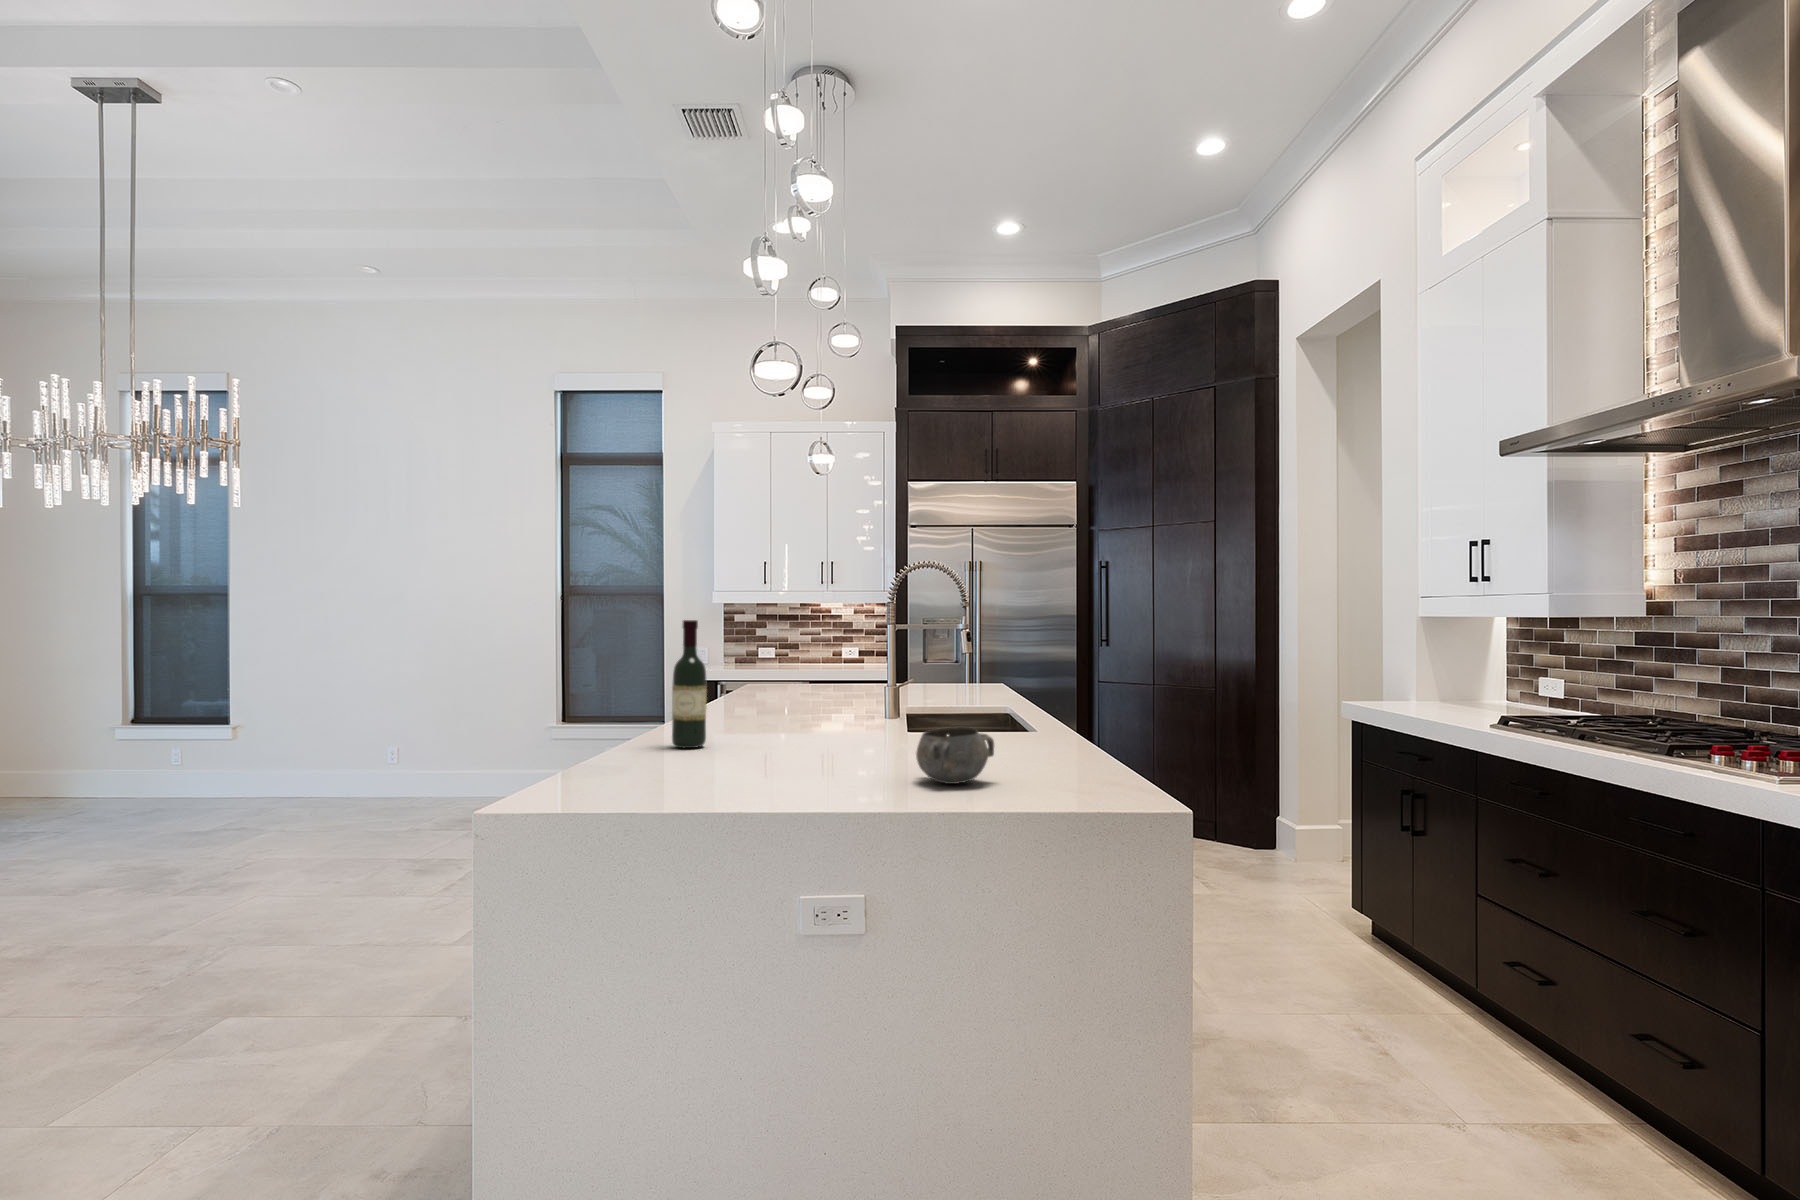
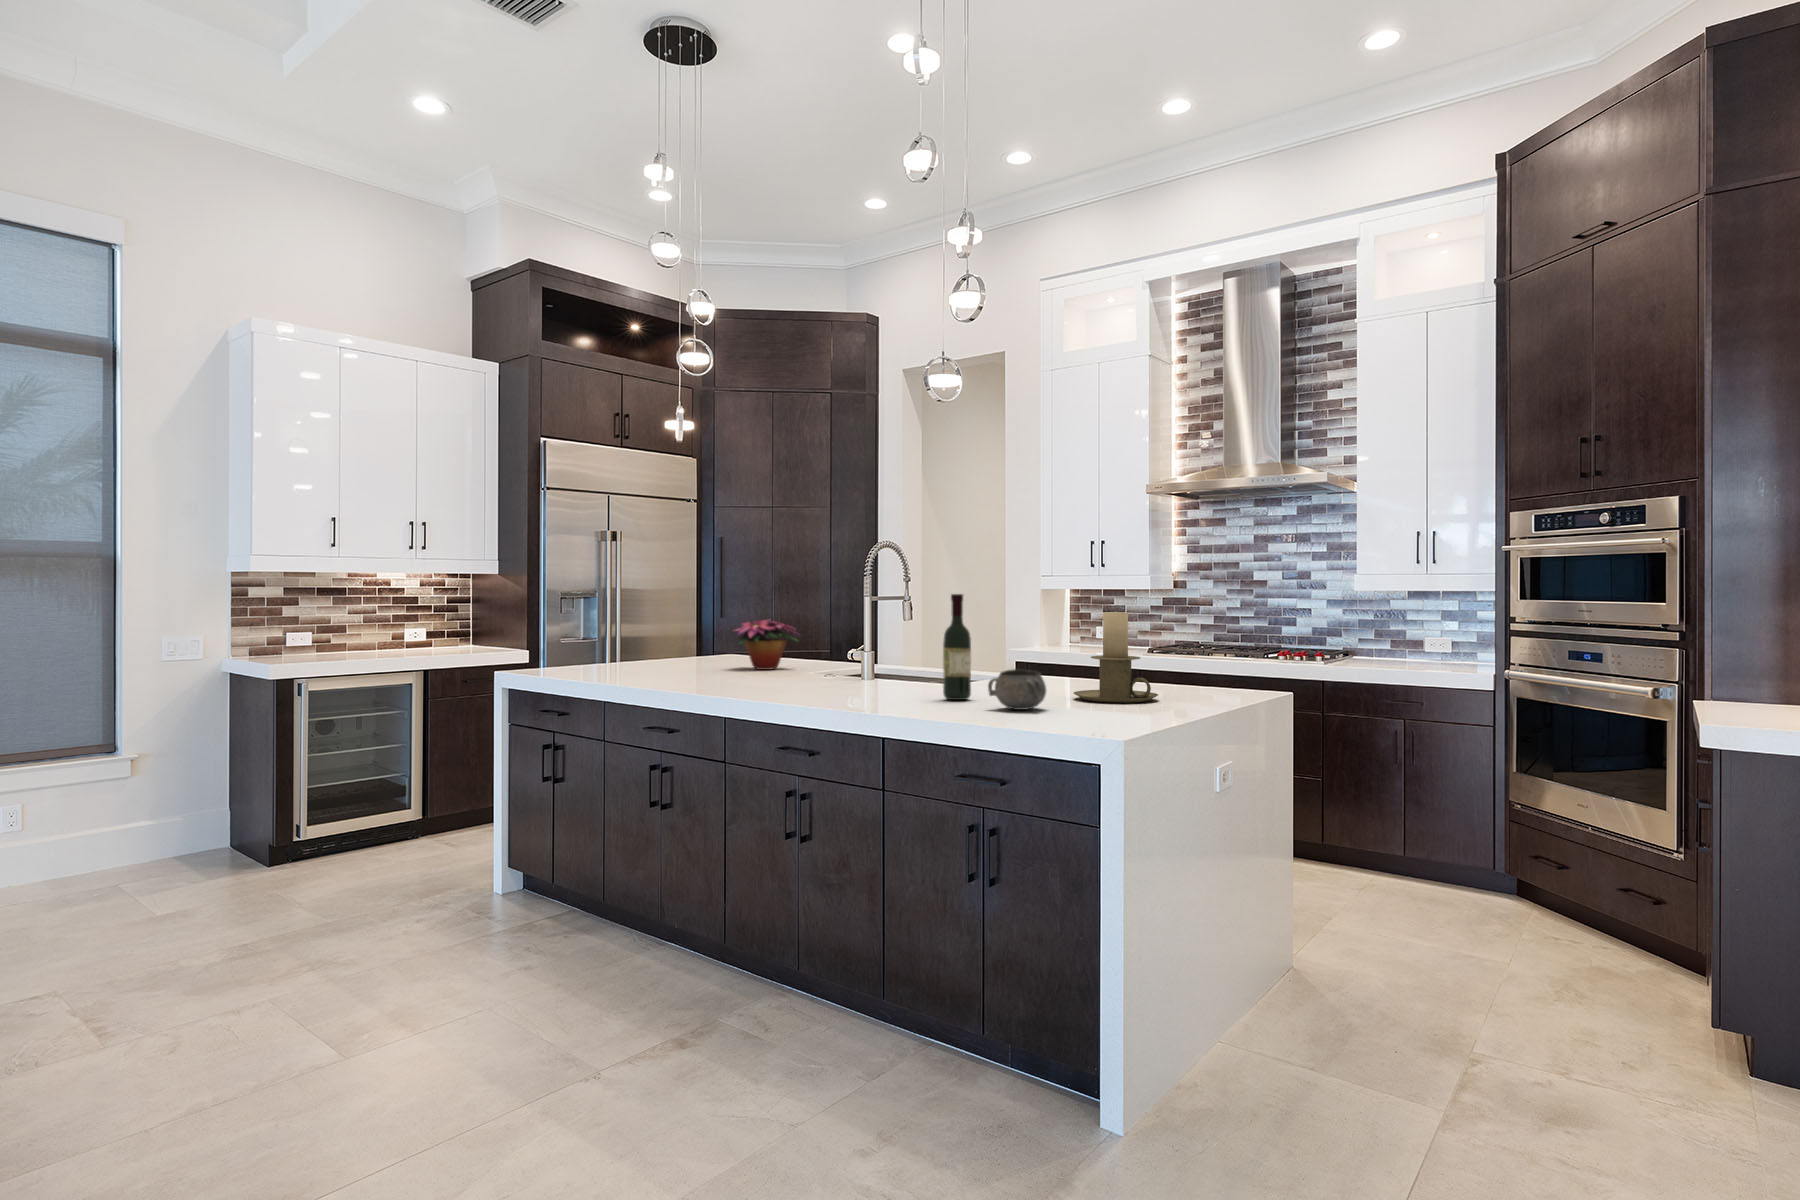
candle holder: none [729,646,850,782] -> present [1074,611,1158,703]
flower arrangement: none [863,647,941,701] -> present [736,620,795,670]
decorative bowl: present [916,727,994,784] -> present [988,669,1046,710]

